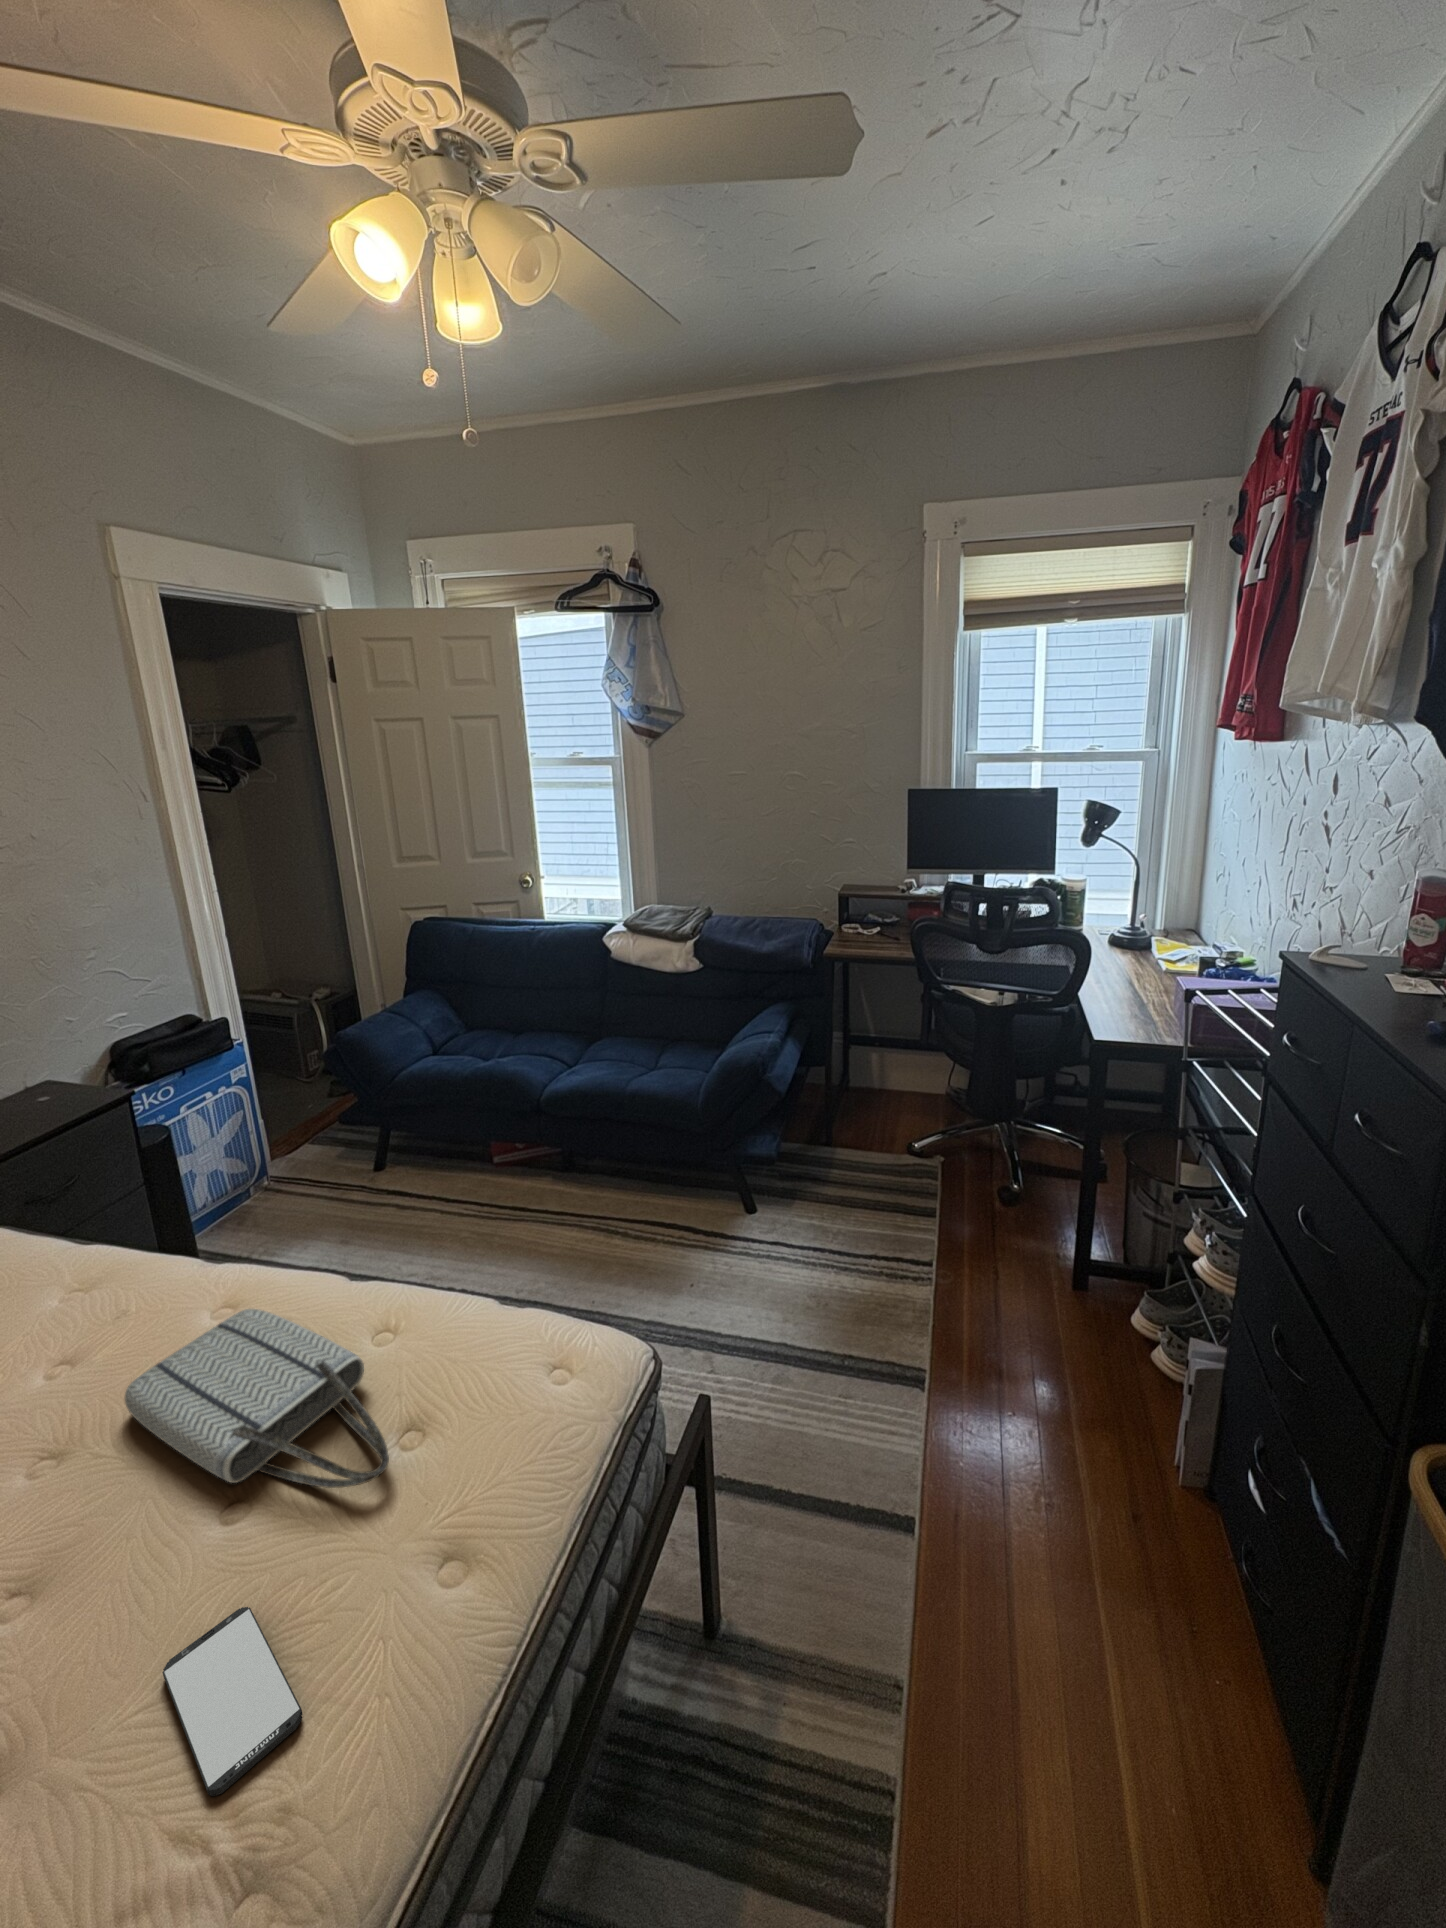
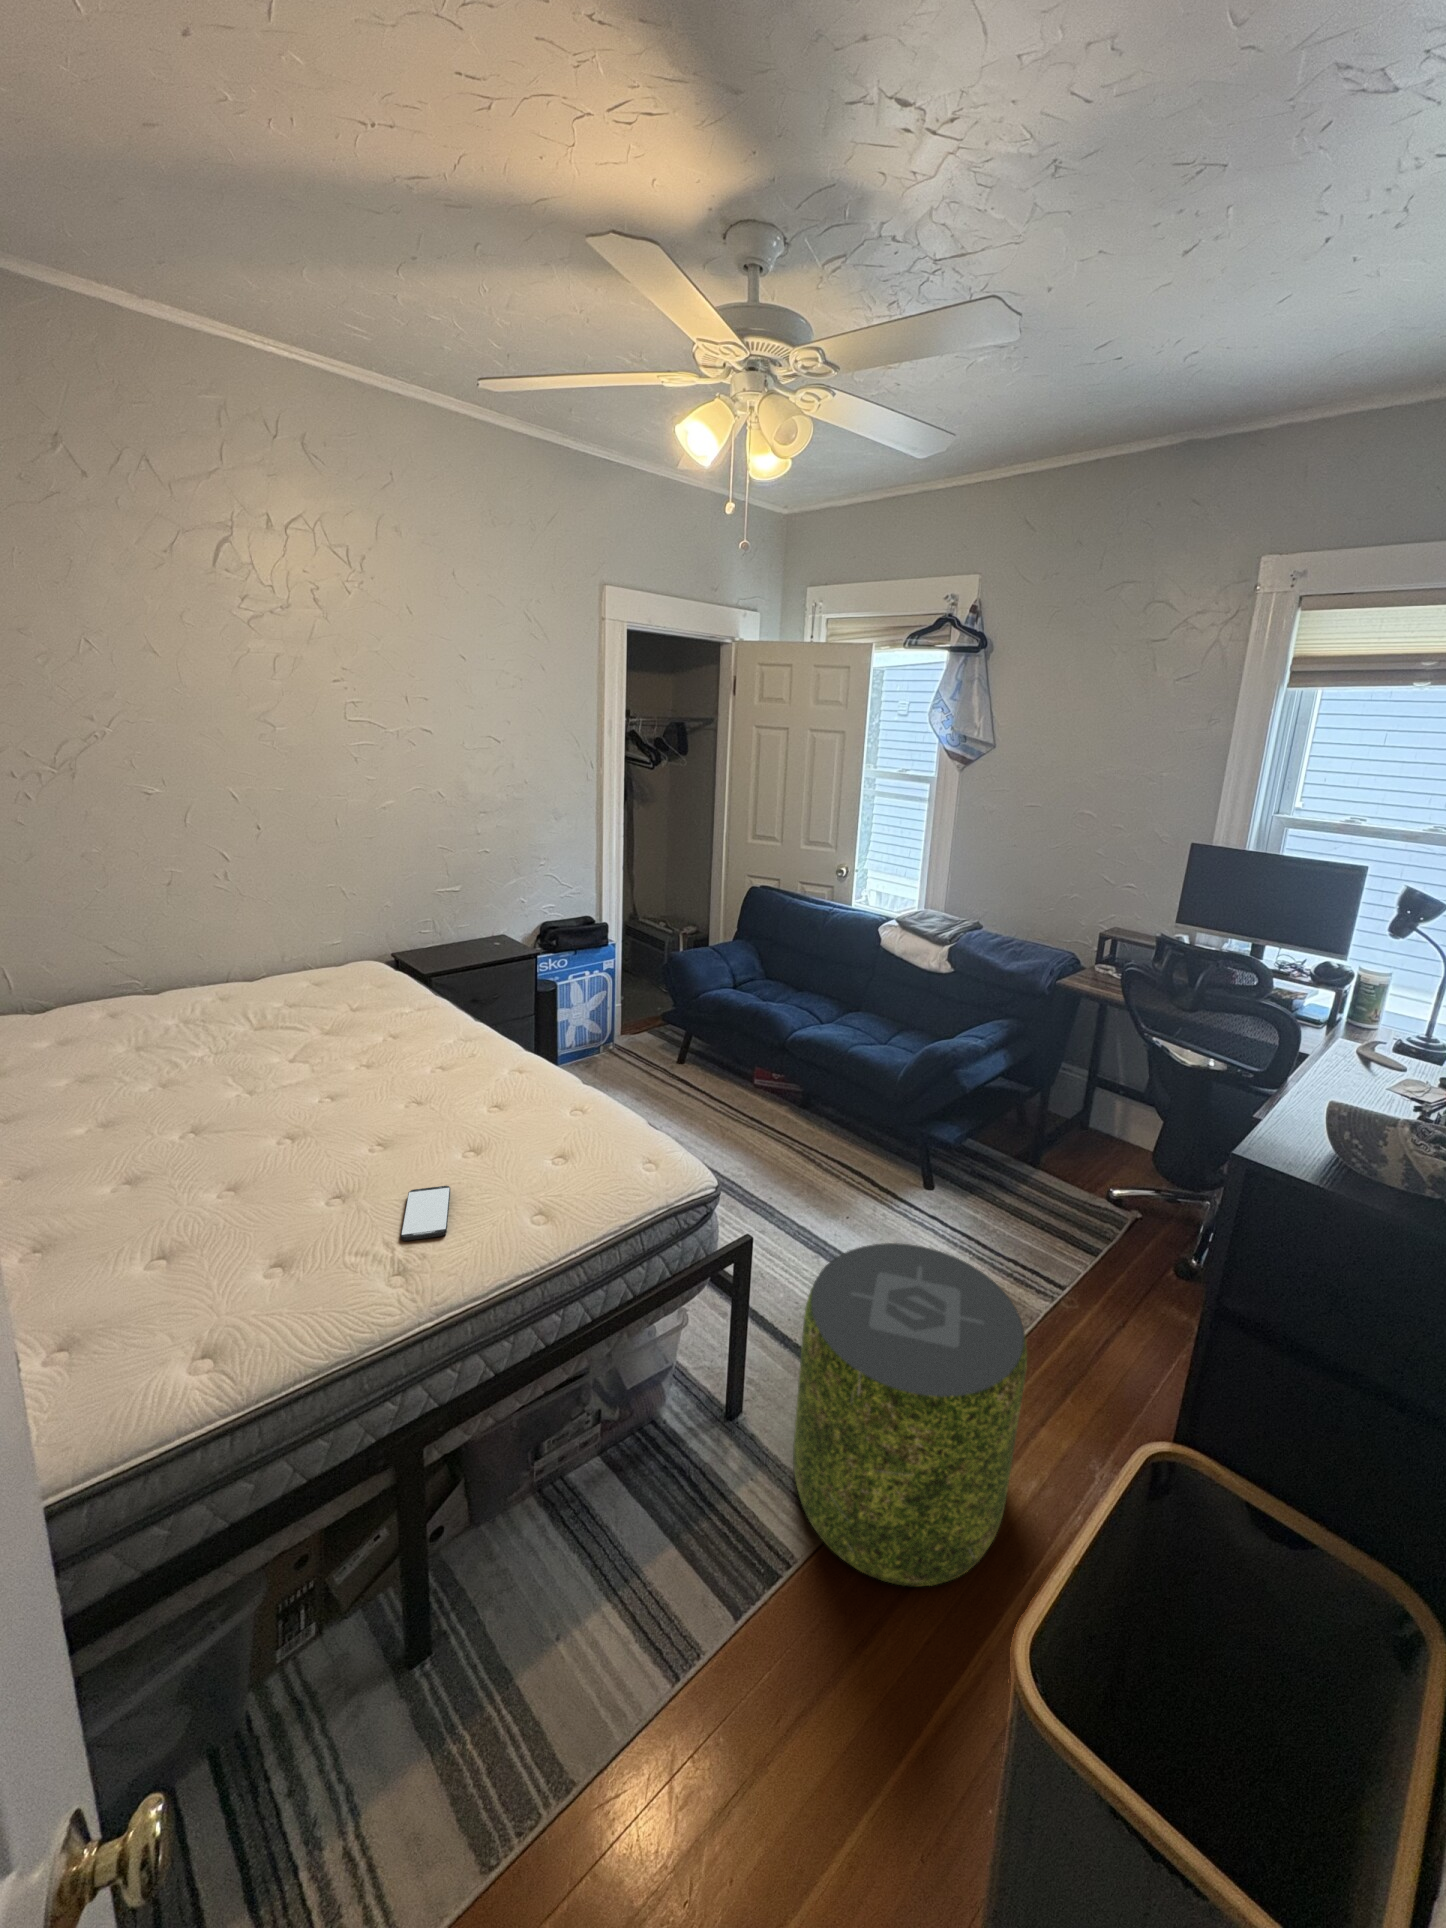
pouf: none [797,1299,1070,1734] -> present [793,1243,1027,1586]
tote bag: present [125,1309,389,1488] -> none [450,1071,555,1165]

